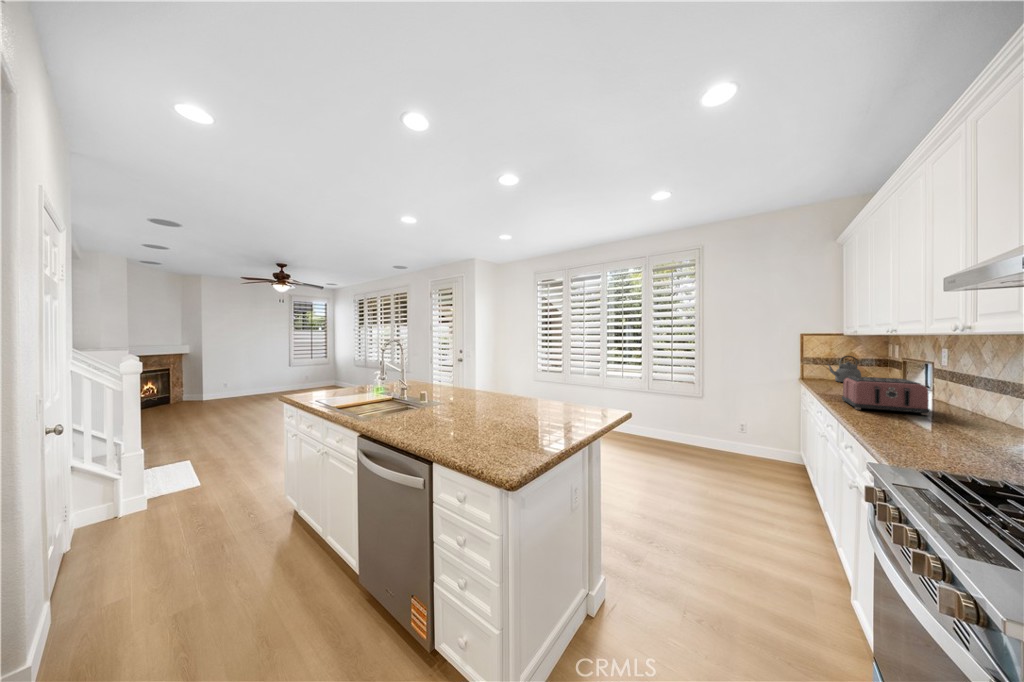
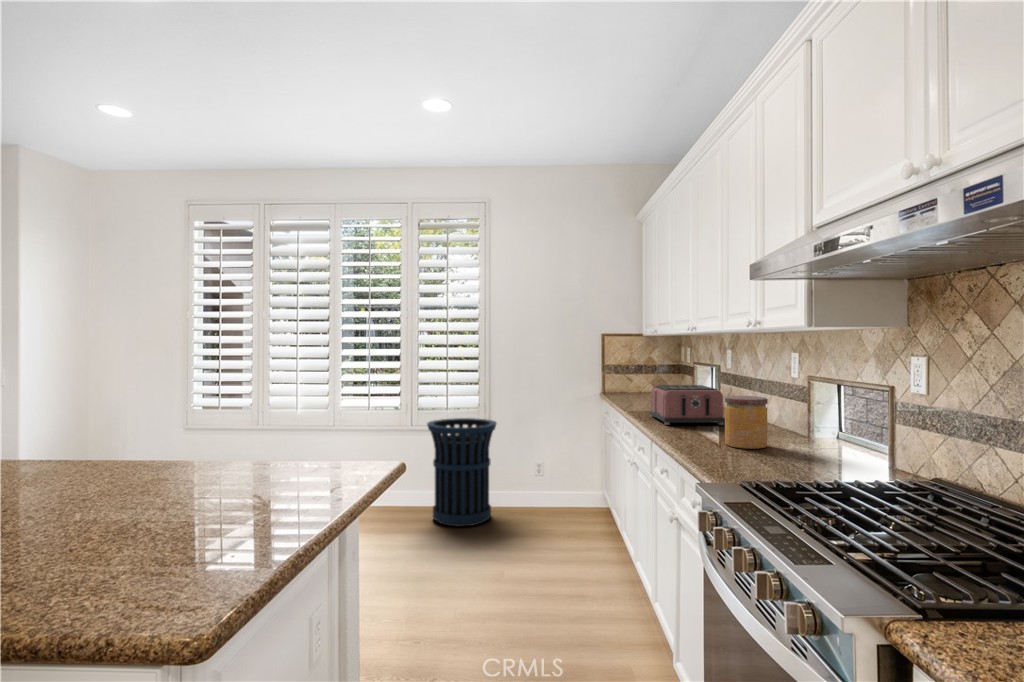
kettle: present [828,356,861,382] -> none [628,361,660,395]
trash can: none [659,388,709,458] -> present [427,418,497,526]
jar: none [923,391,984,443] -> present [725,396,768,449]

